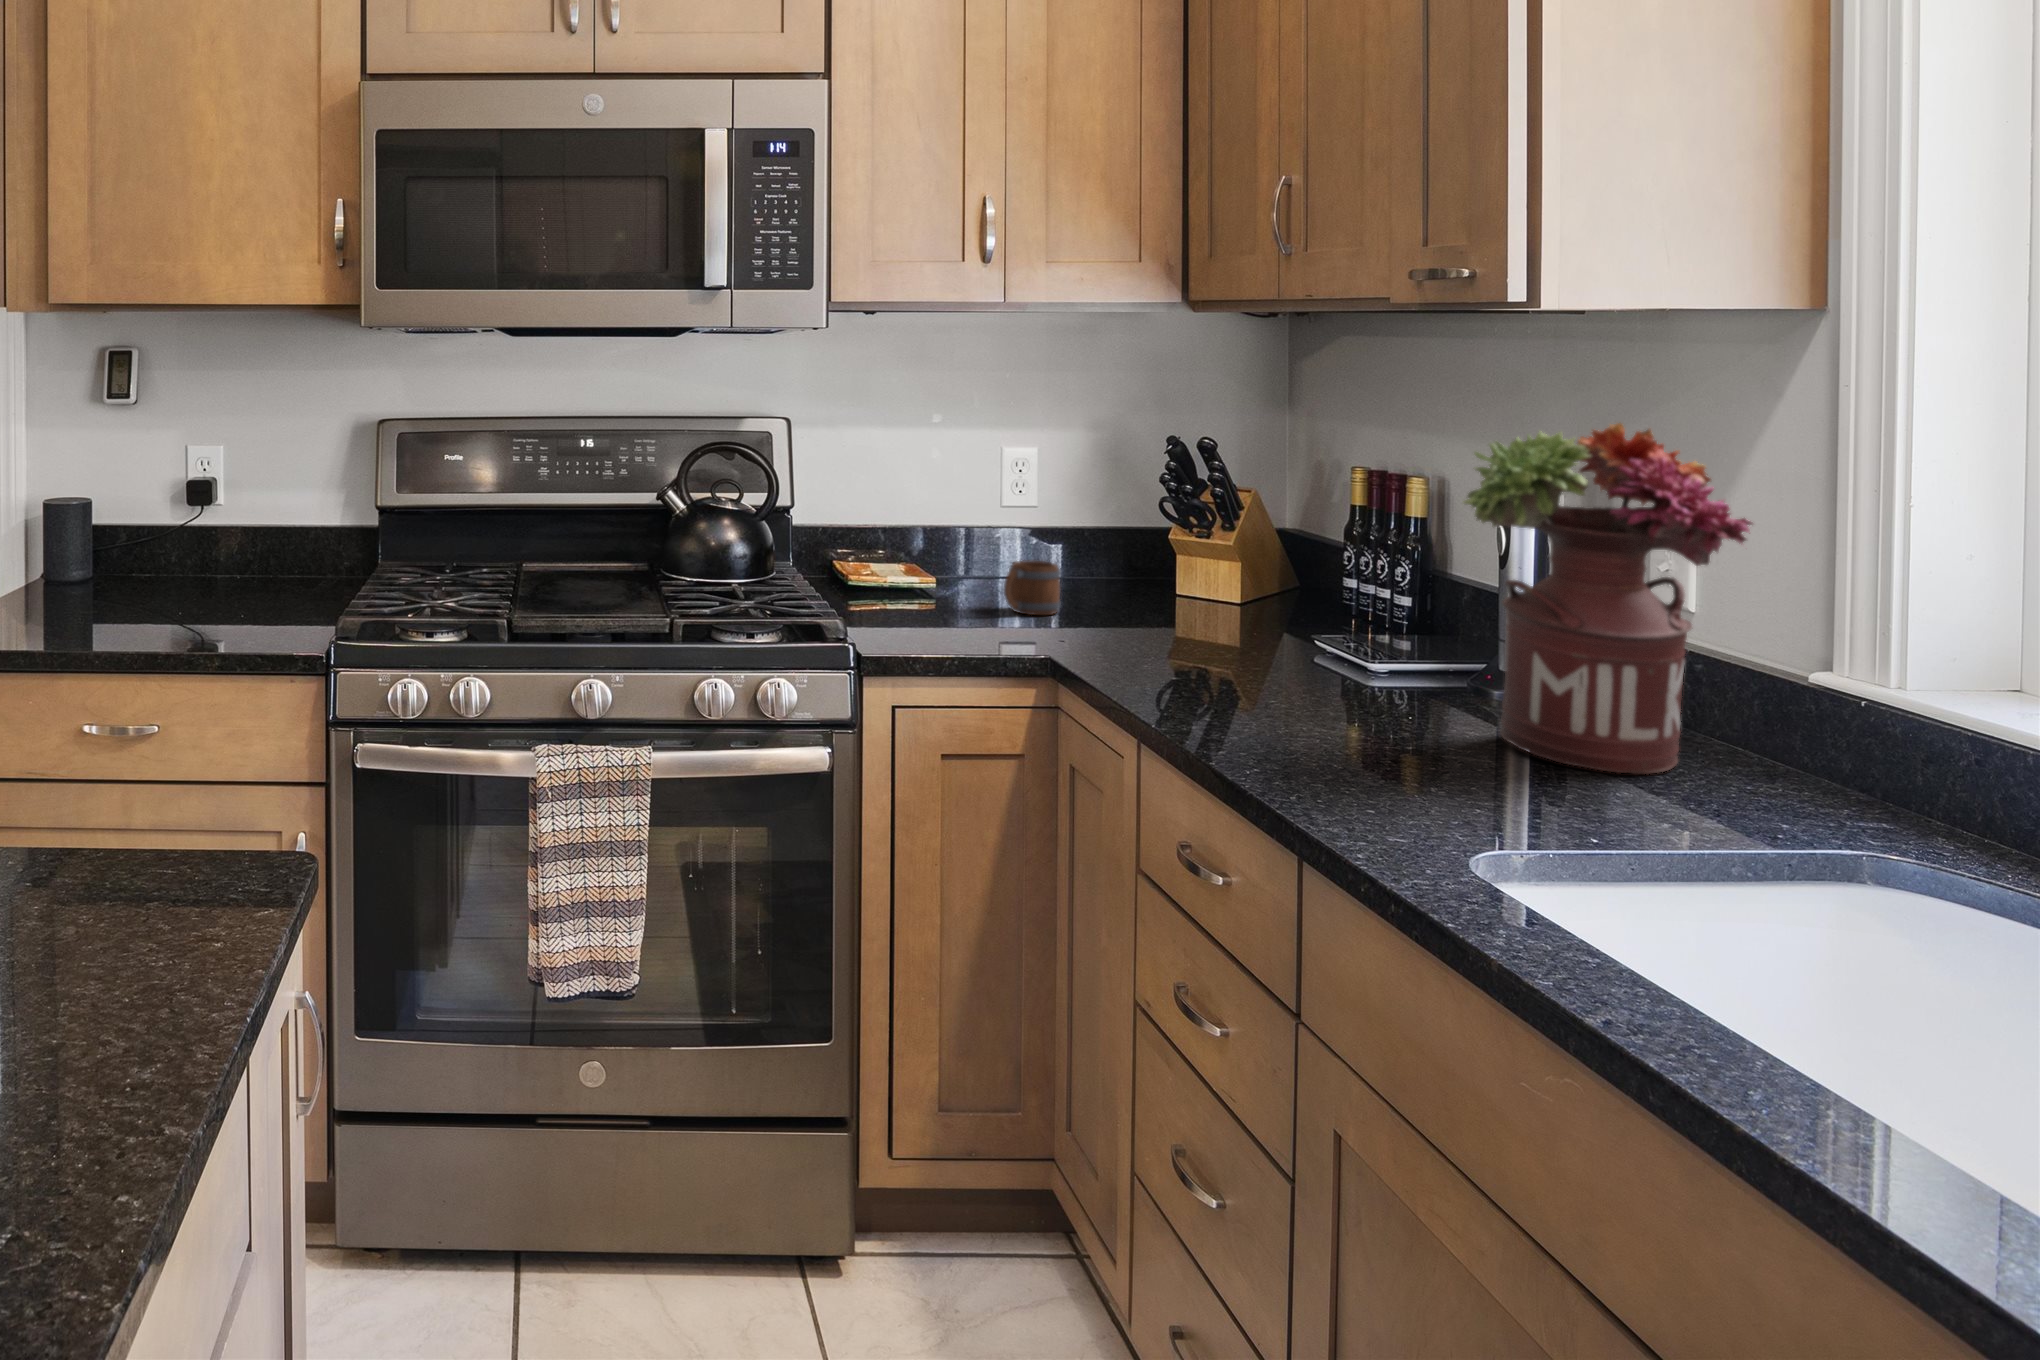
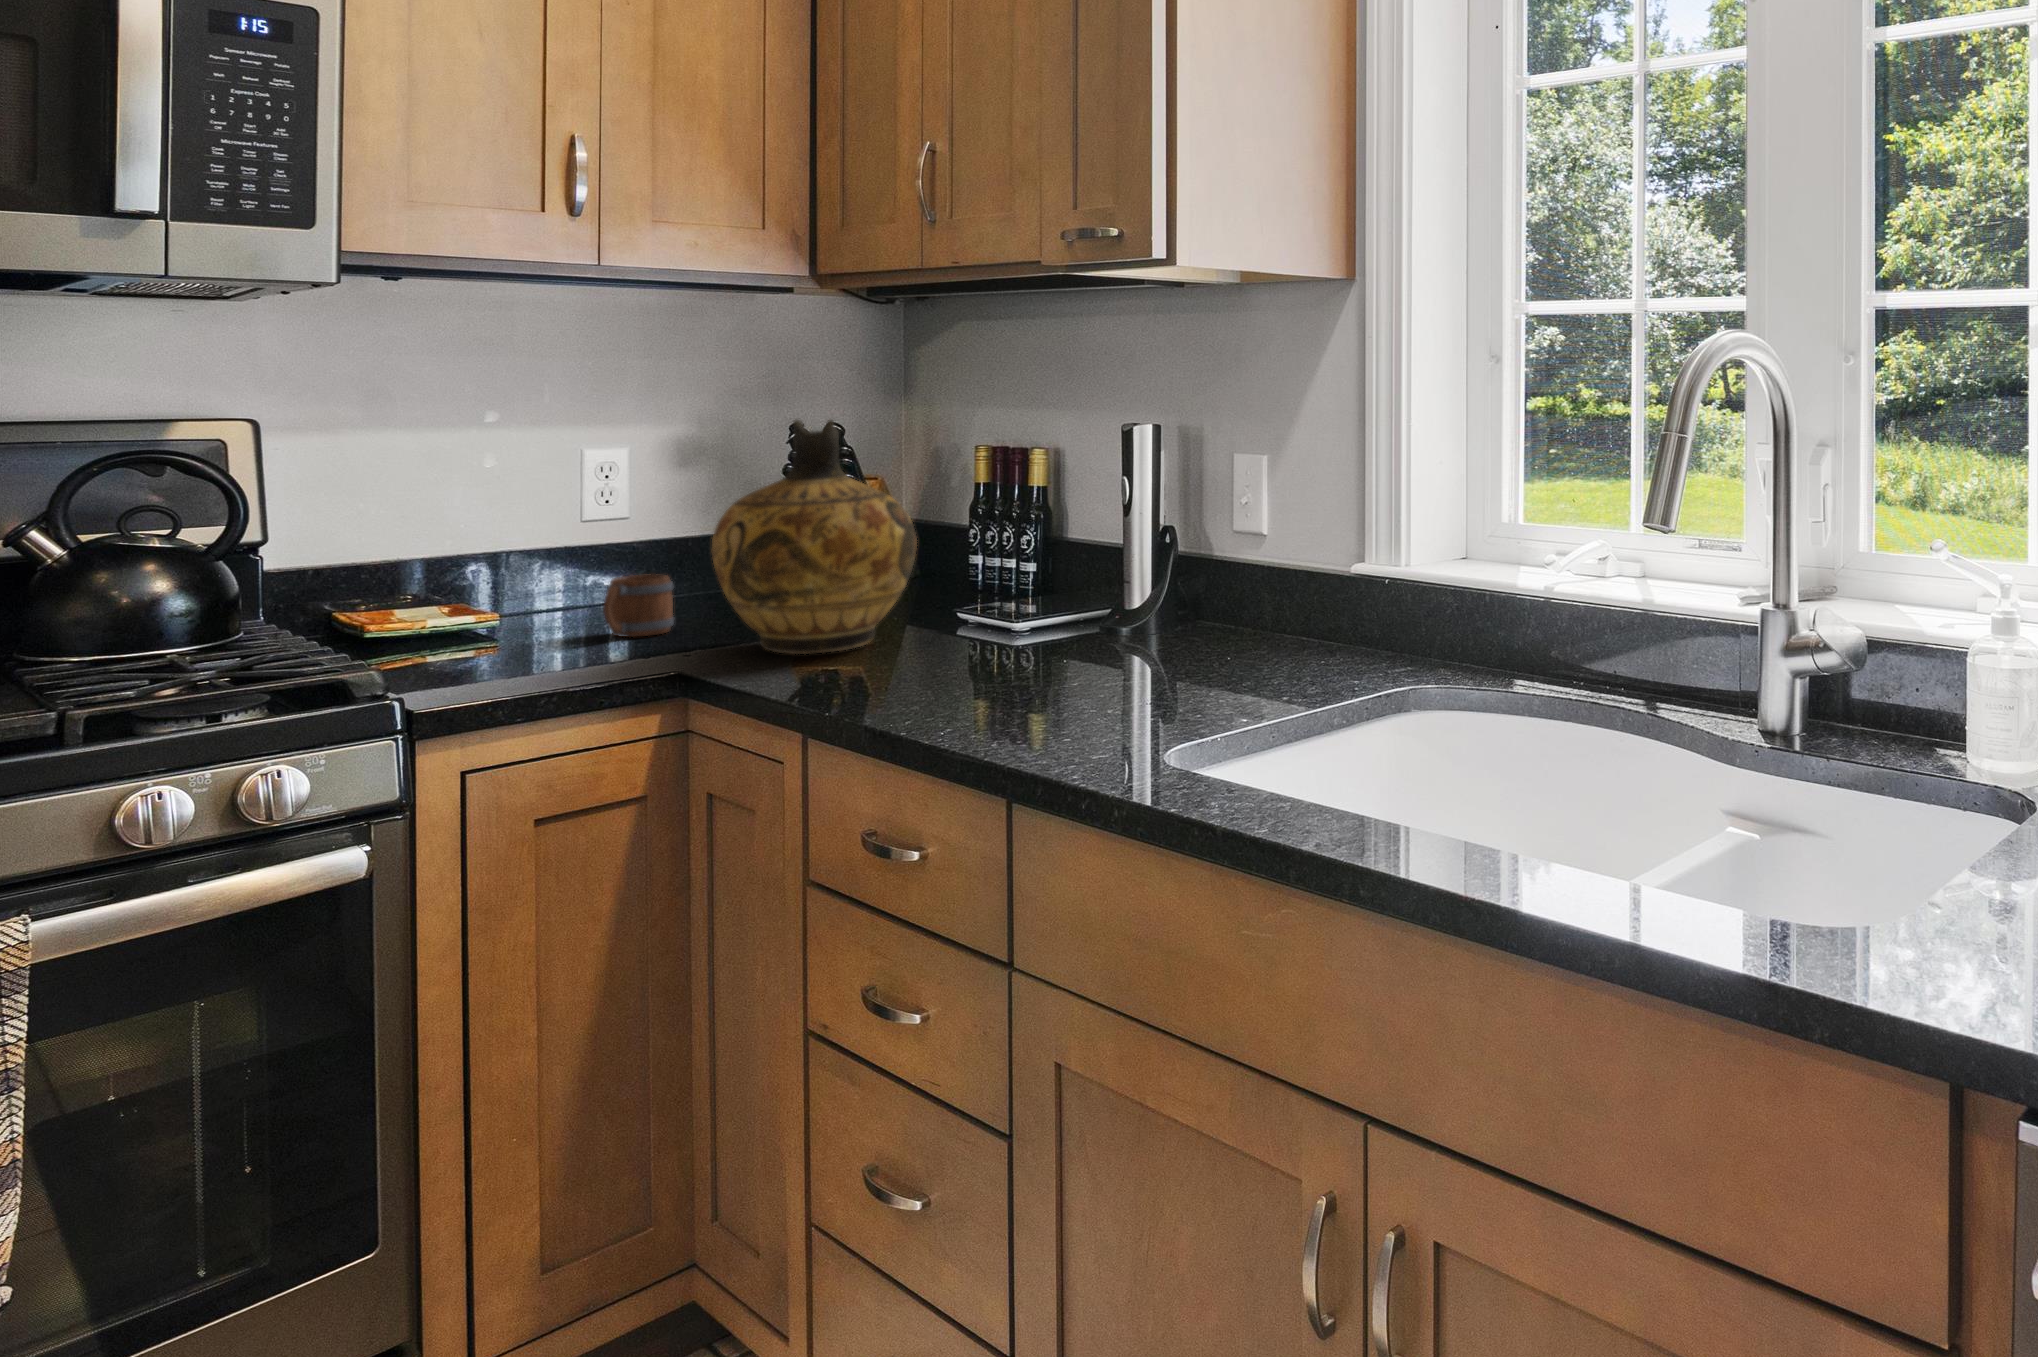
flower arrangement: present [1463,423,1752,774] -> none [1118,374,1329,676]
ceramic jug: none [1083,441,1270,659] -> present [712,420,917,654]

